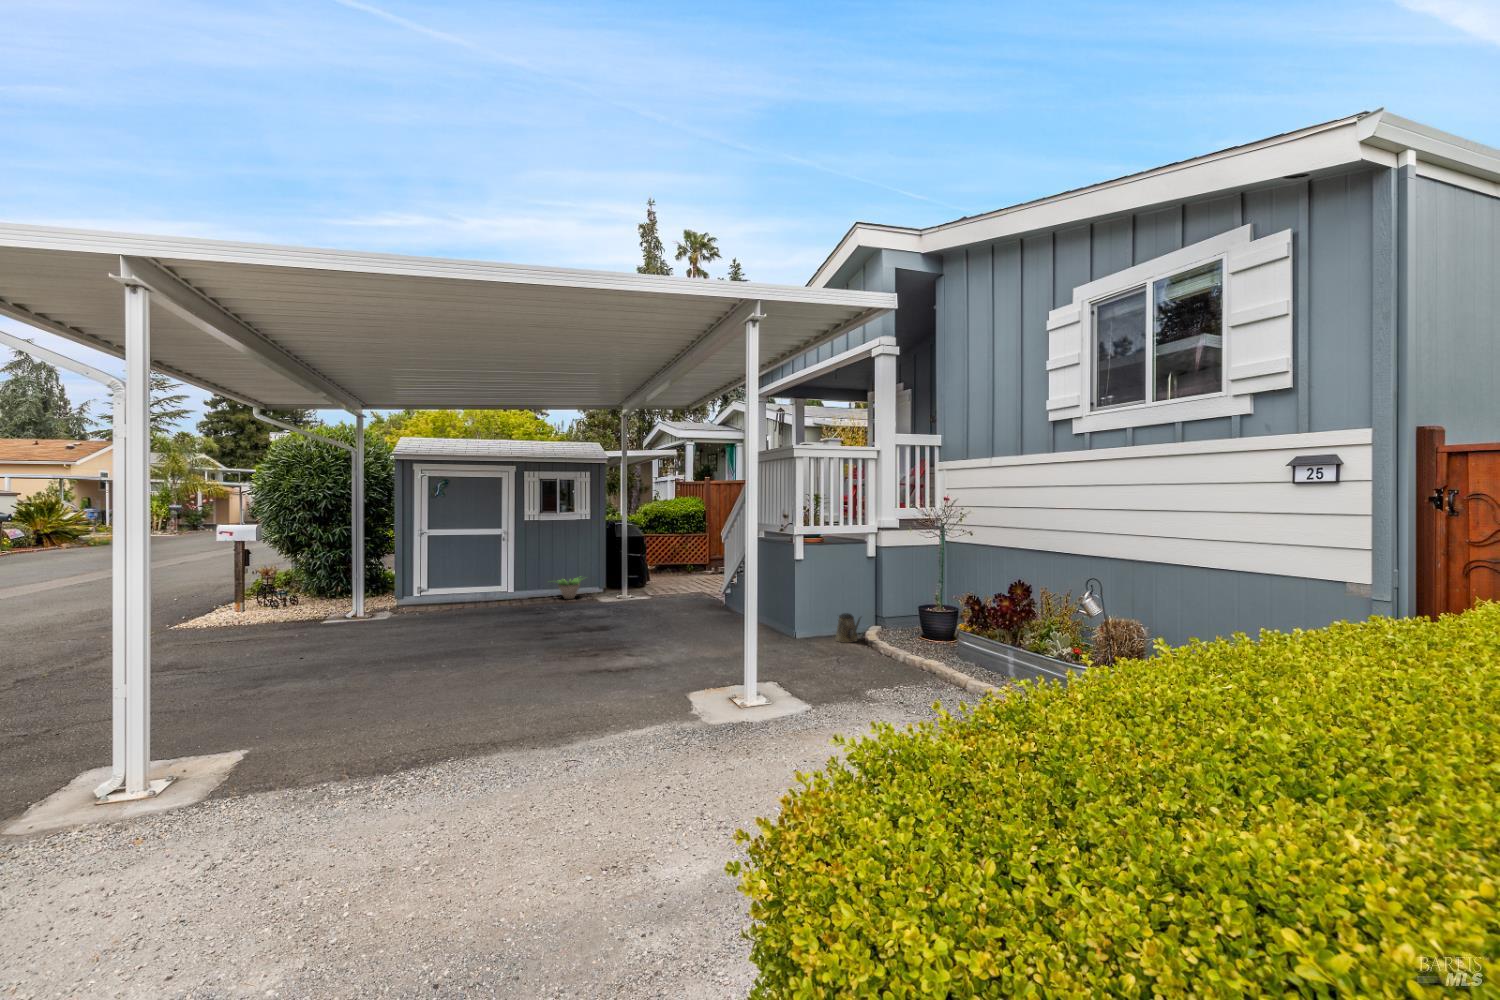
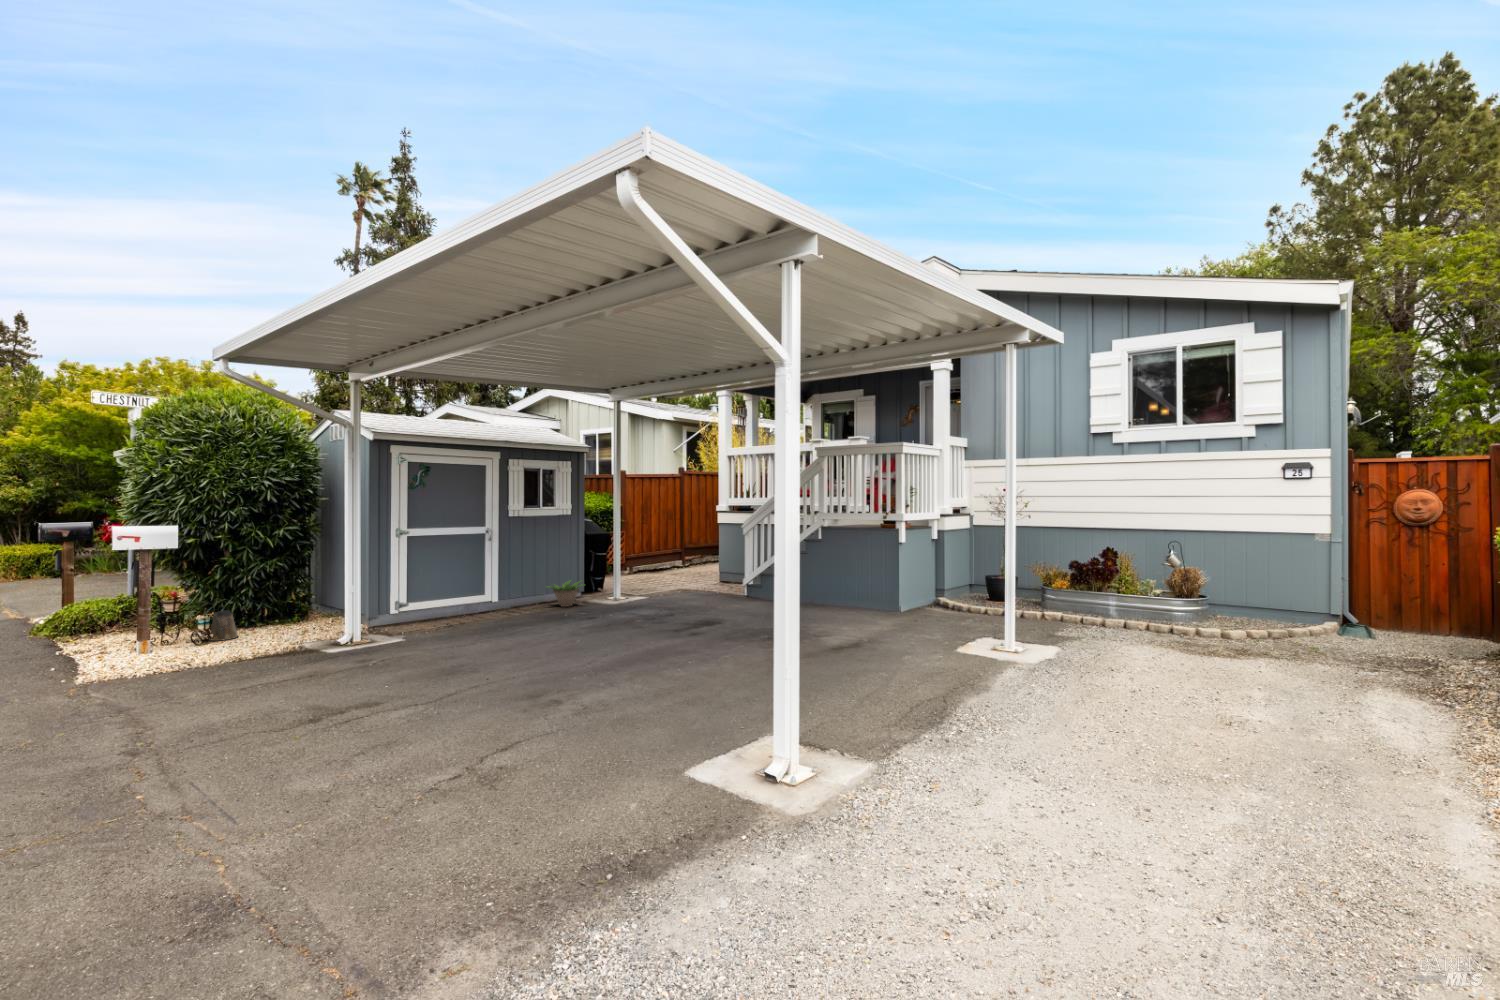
watering can: present [836,613,861,643] -> present [210,611,238,641]

